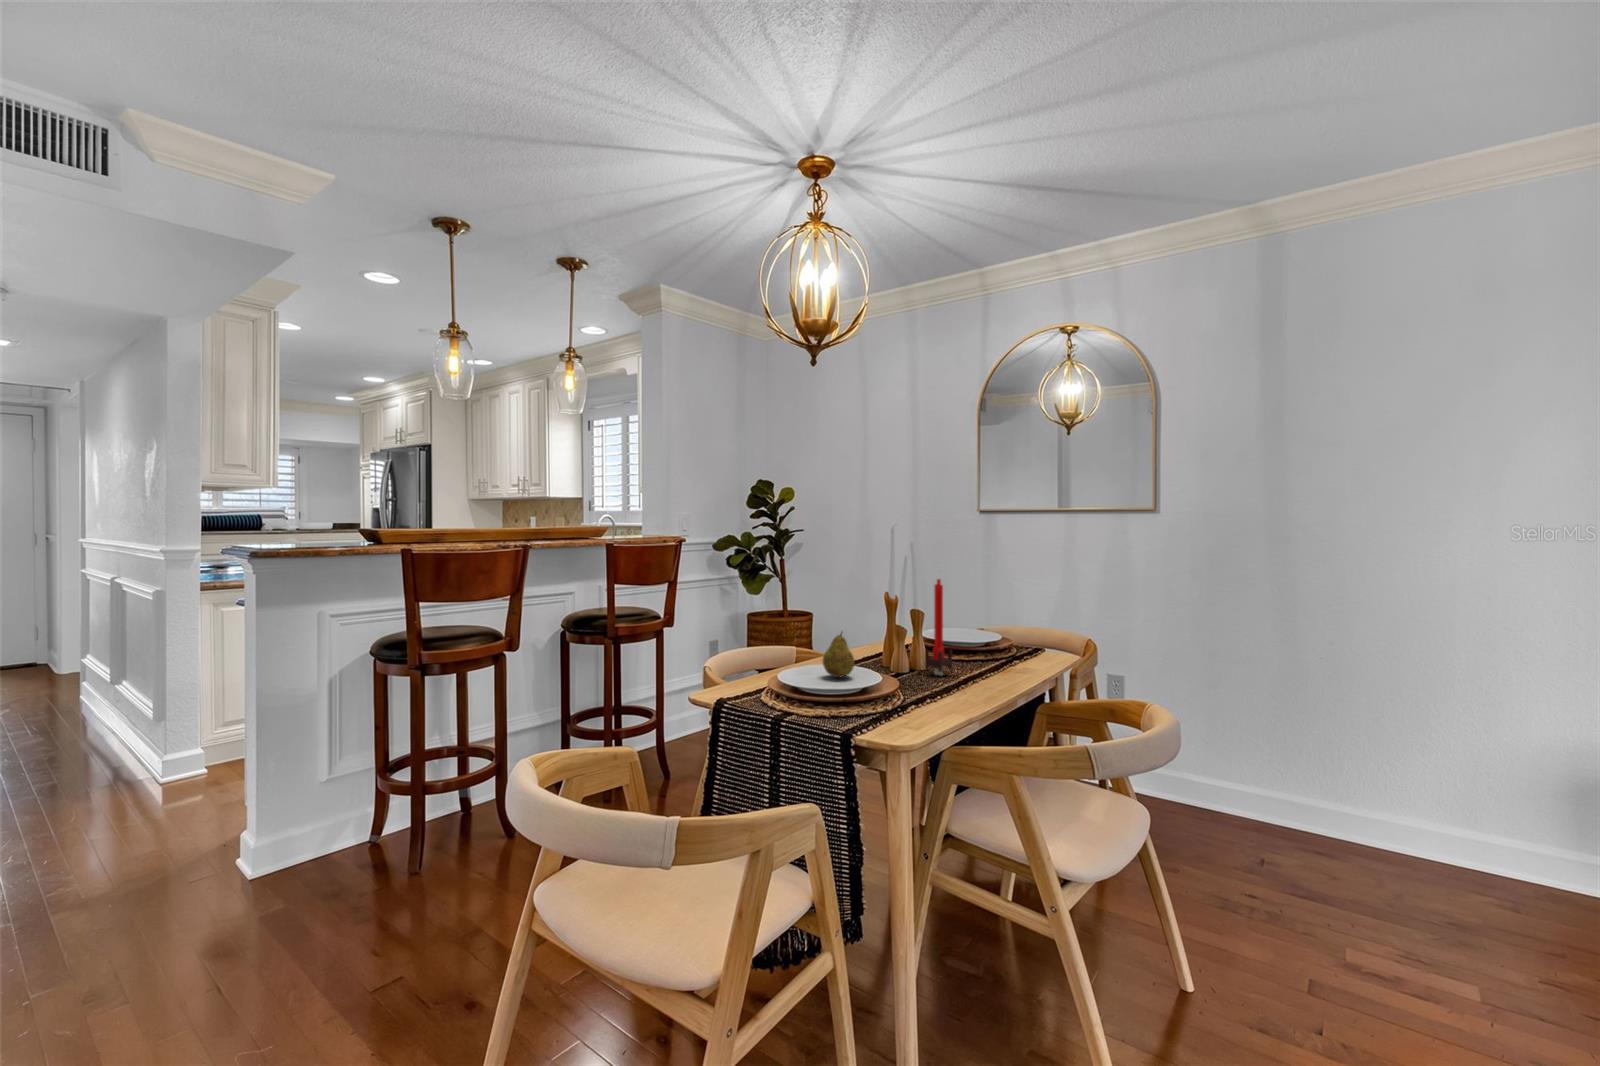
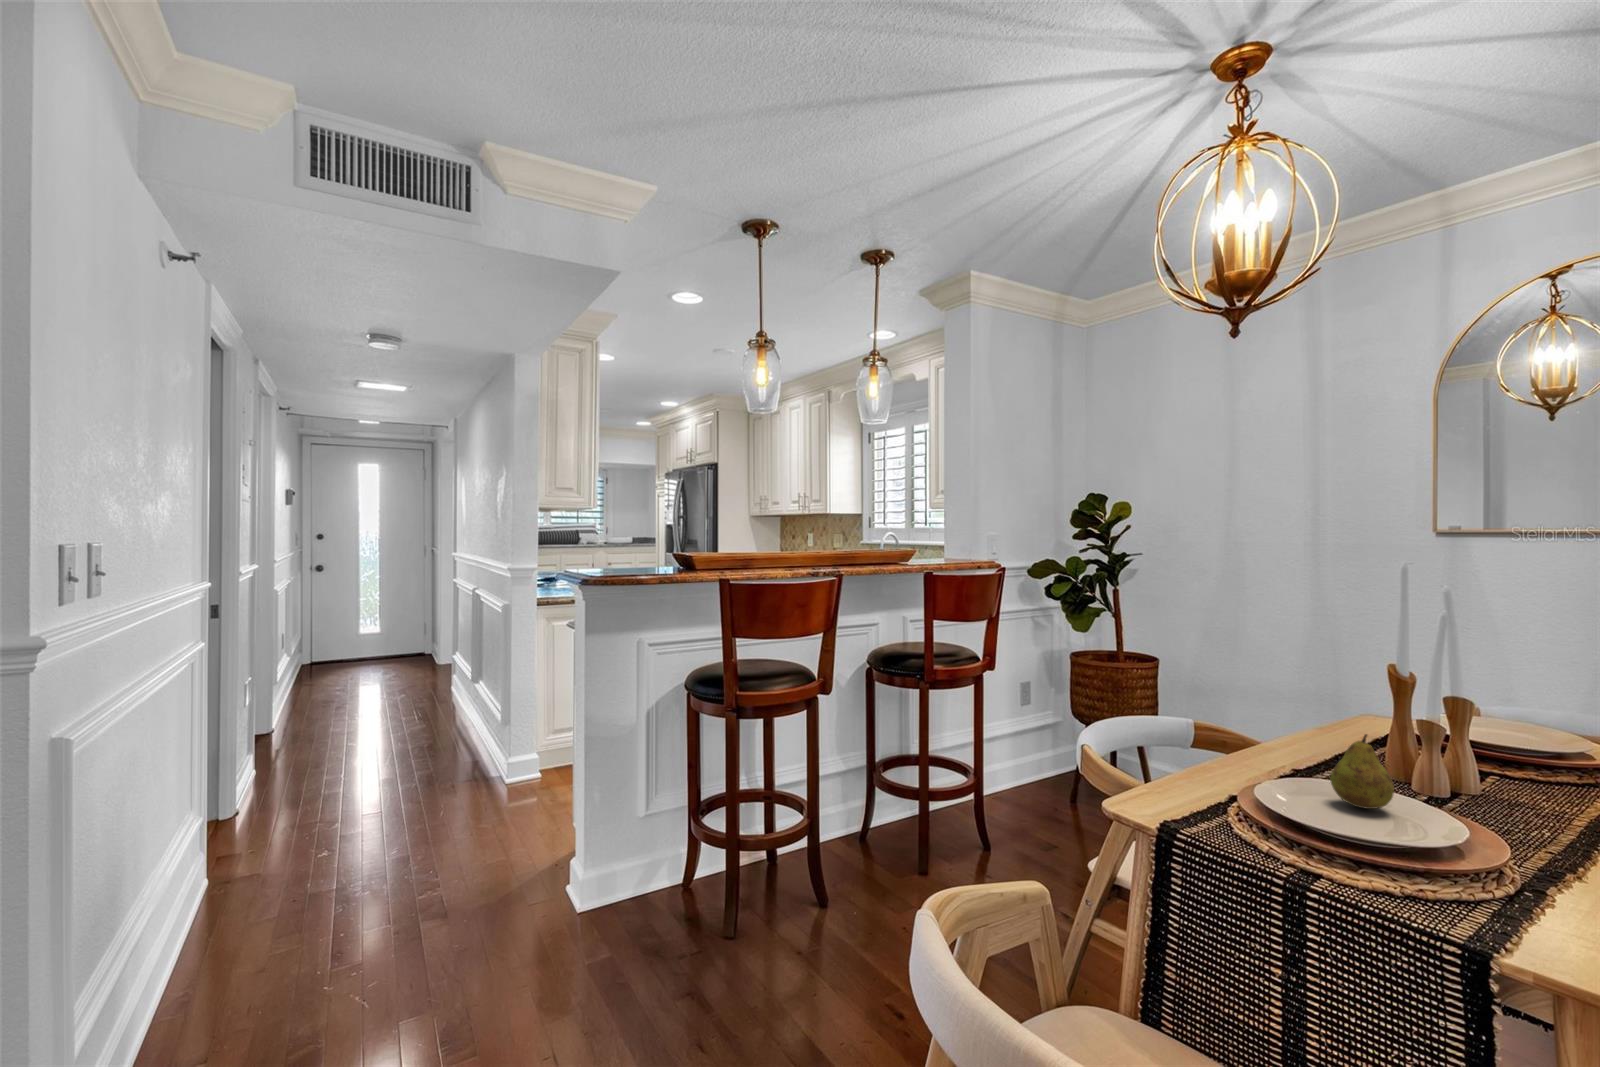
candle: present [925,579,952,675] -> none [1487,653,1544,810]

